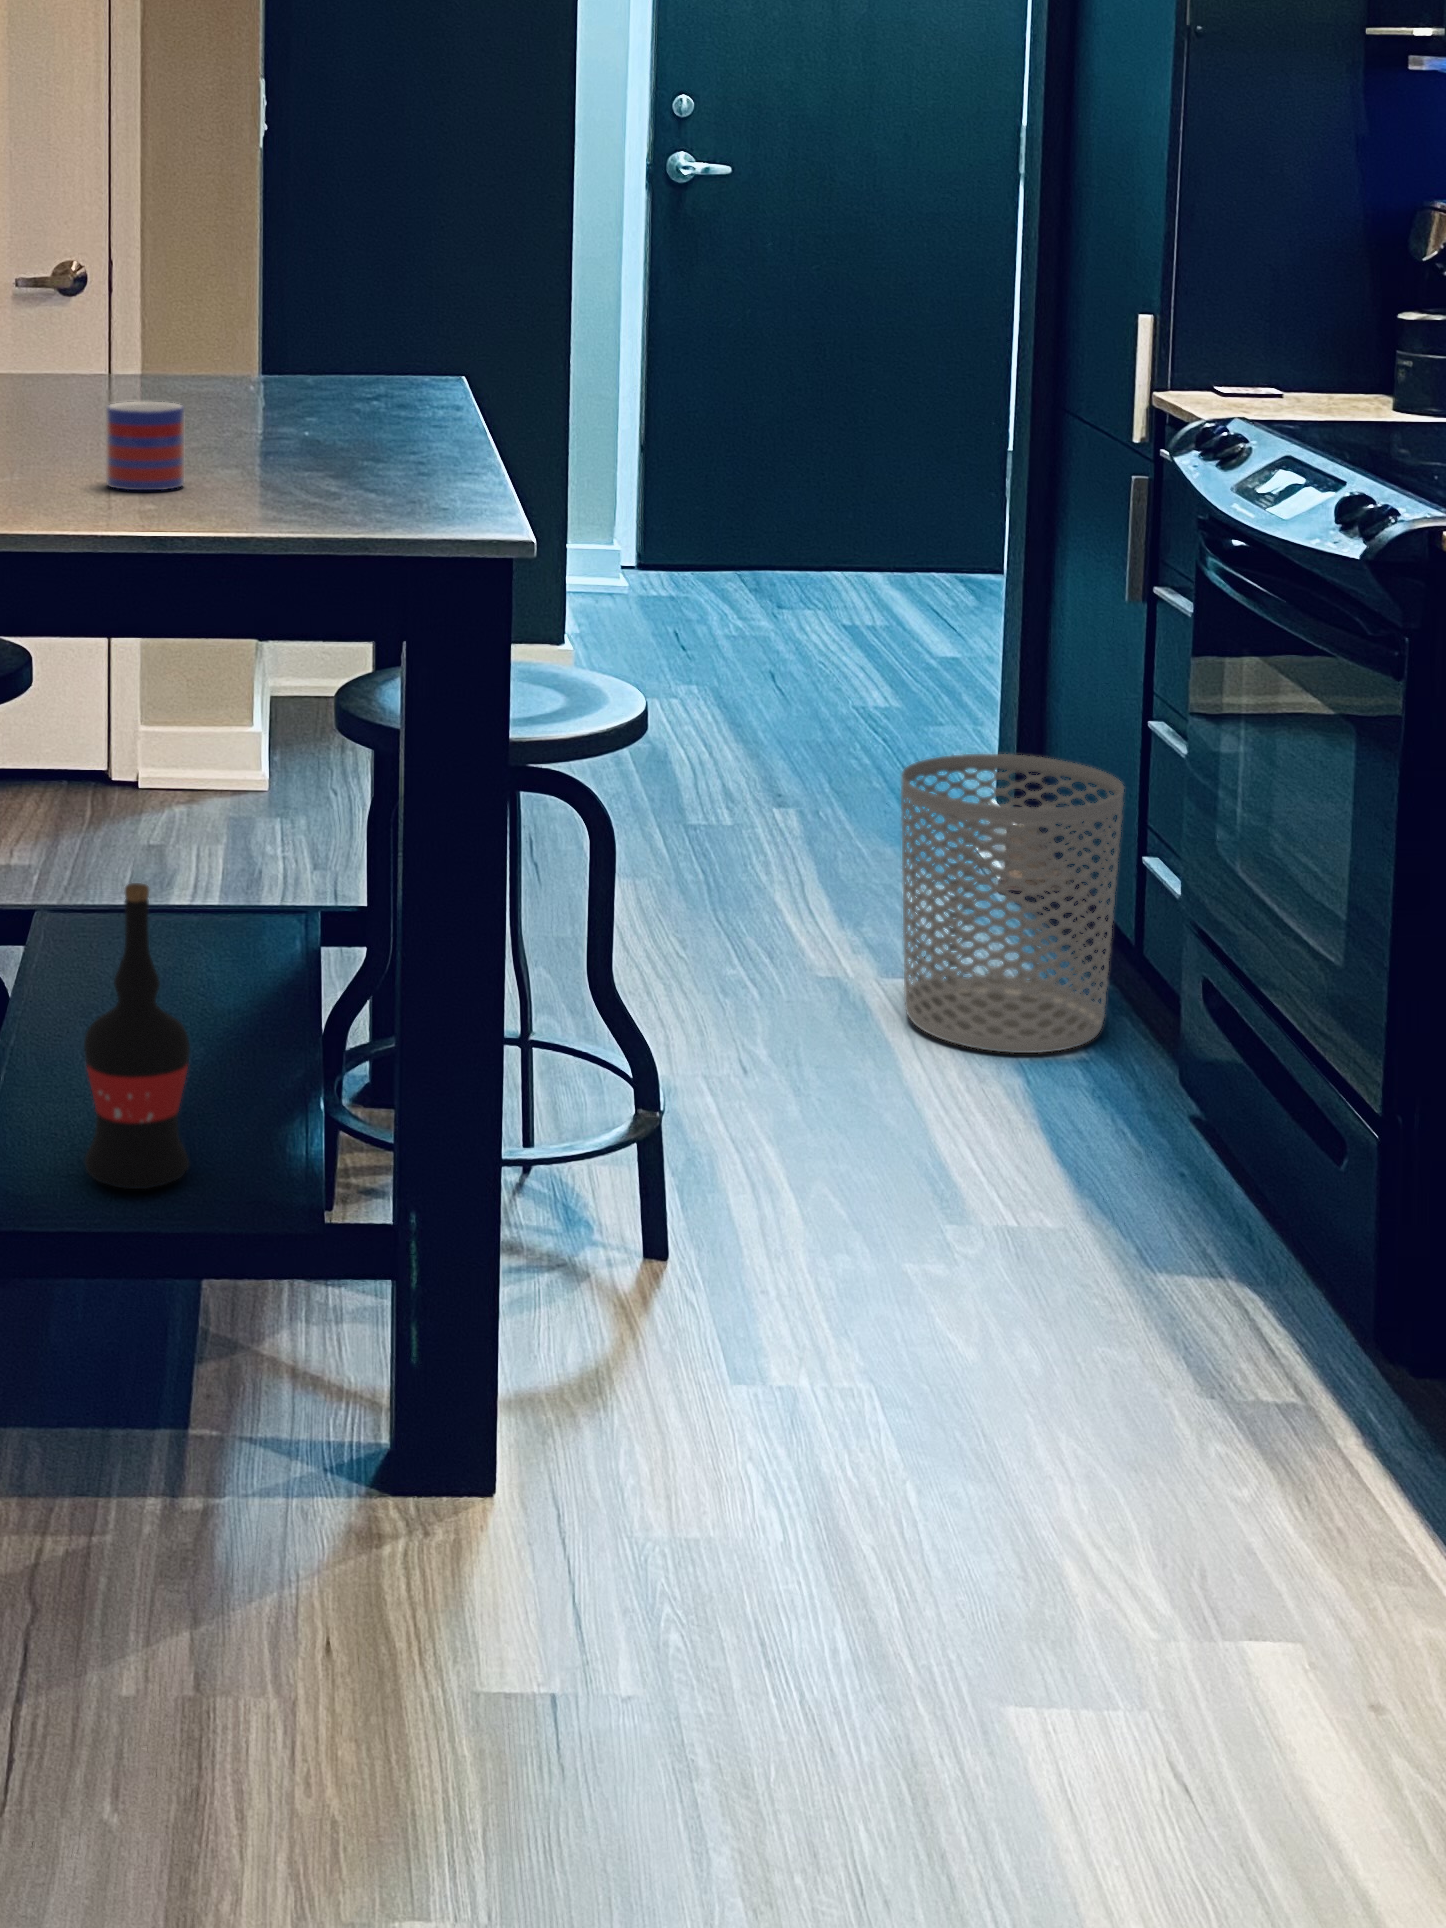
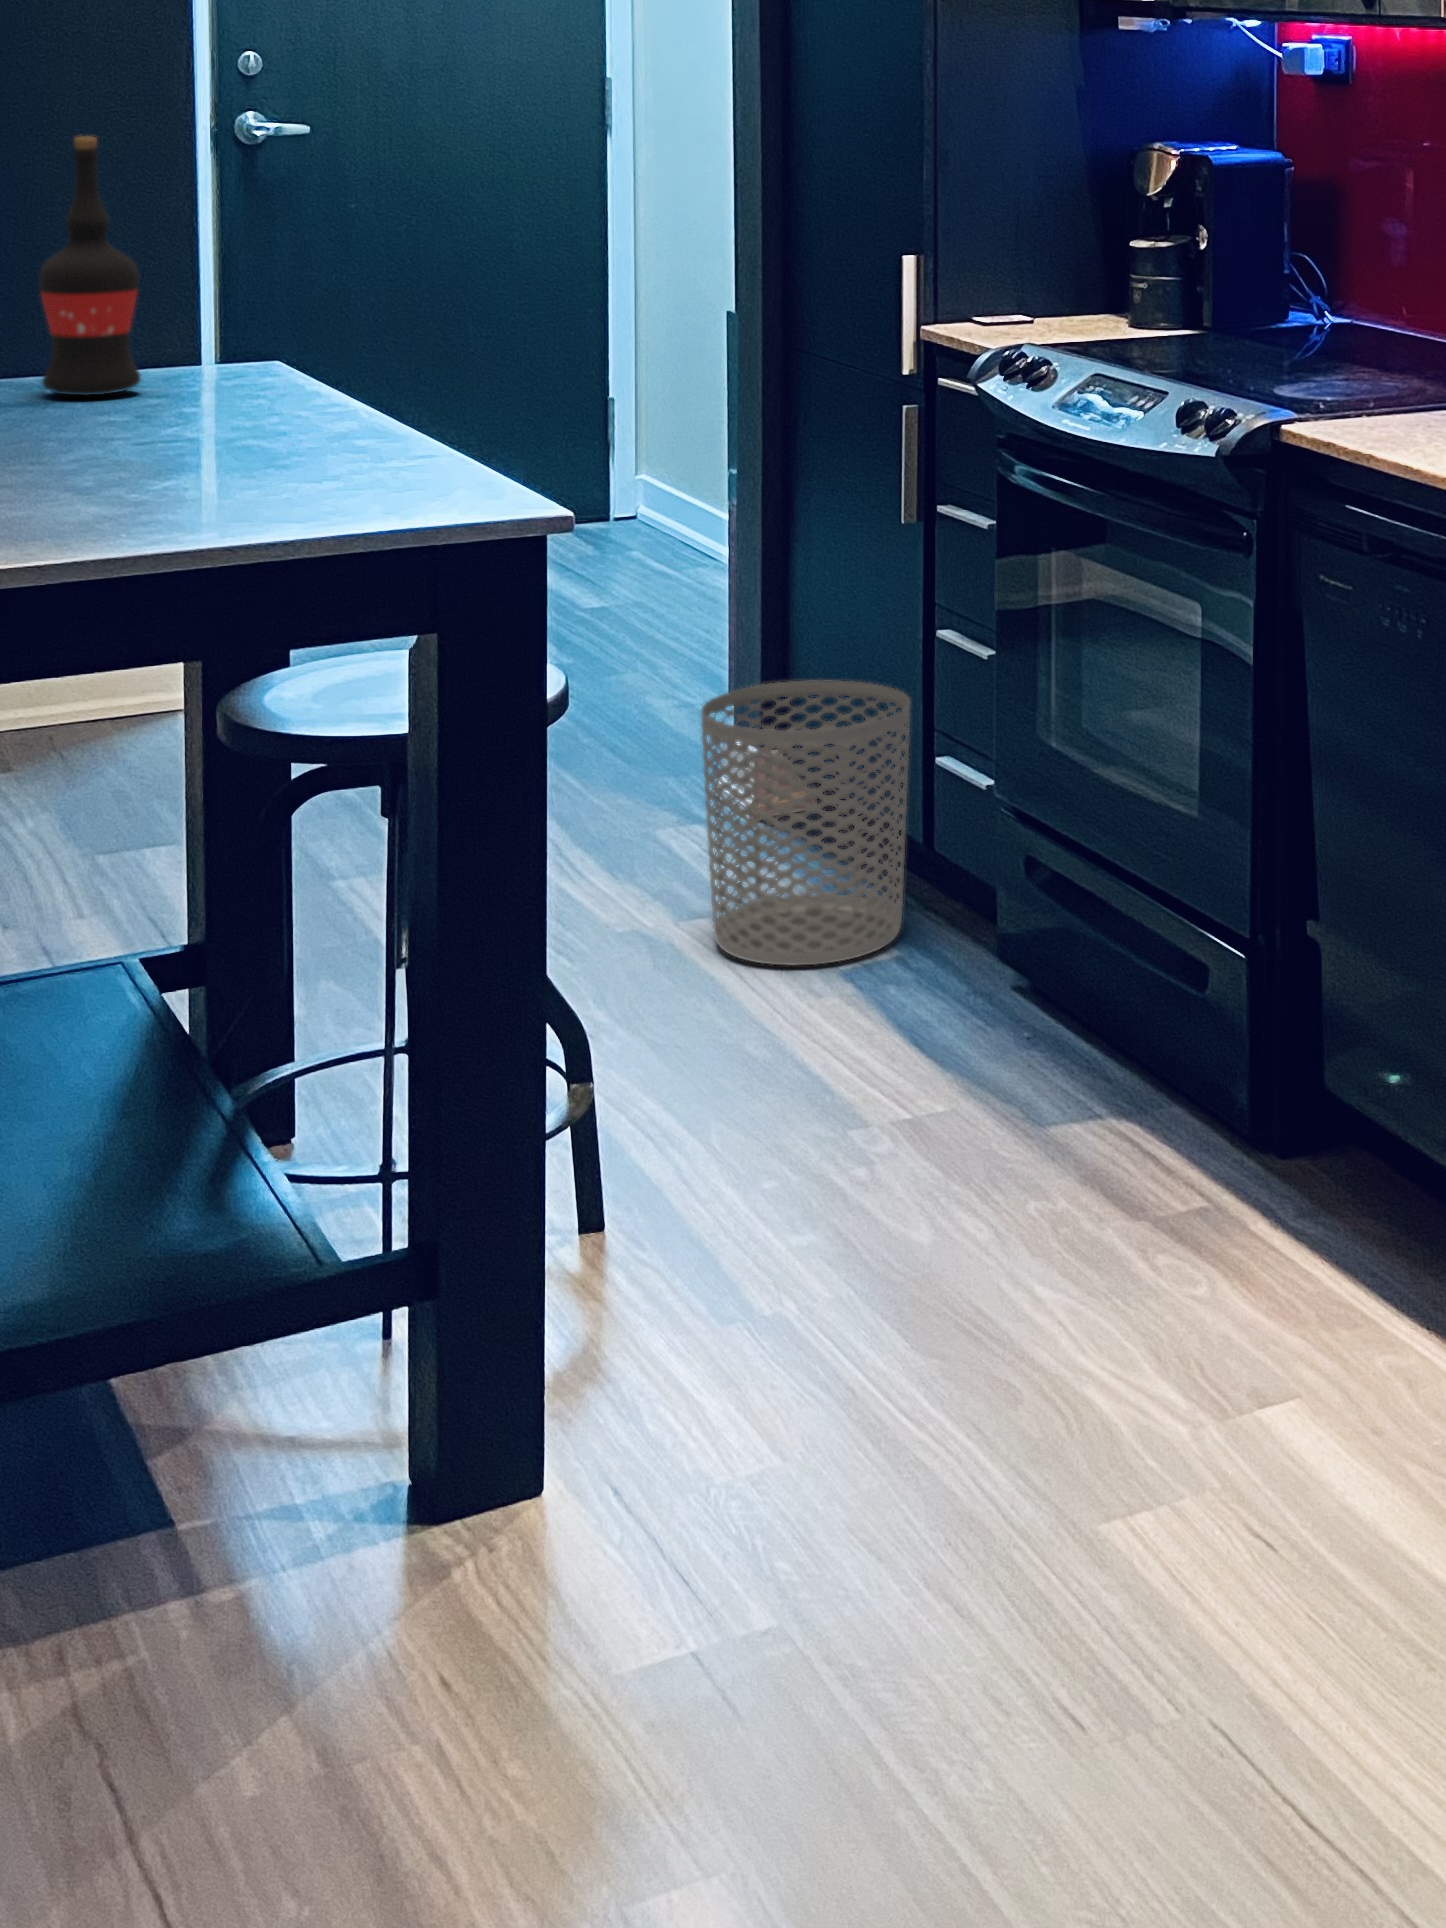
mug: present [106,402,184,490] -> none [10,404,106,502]
wine bottle: present [84,883,190,1189] -> present [39,137,141,396]

